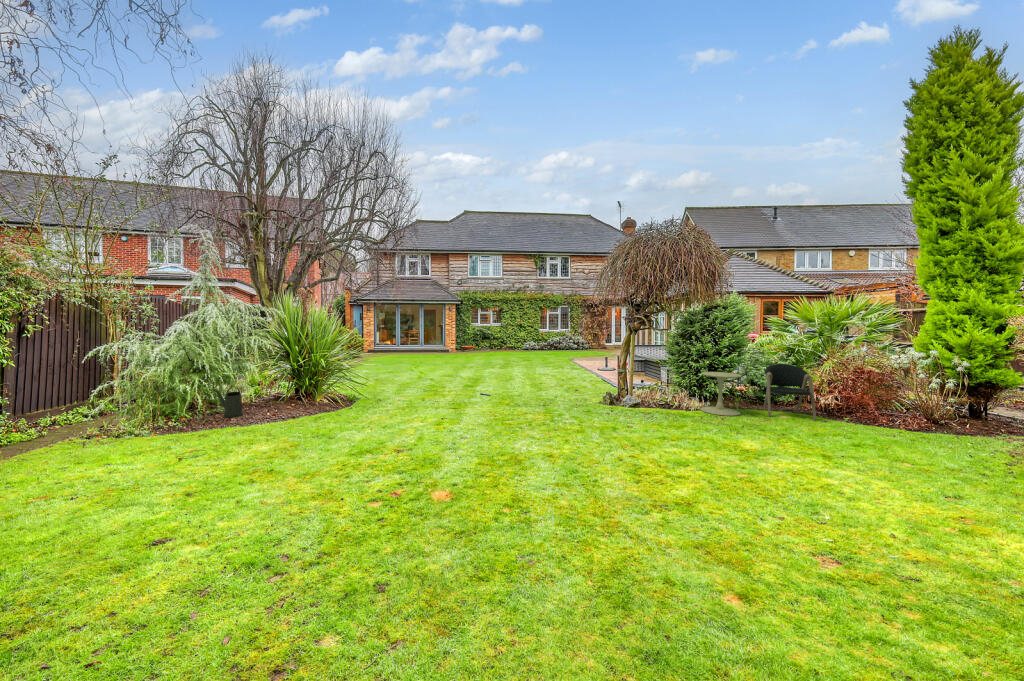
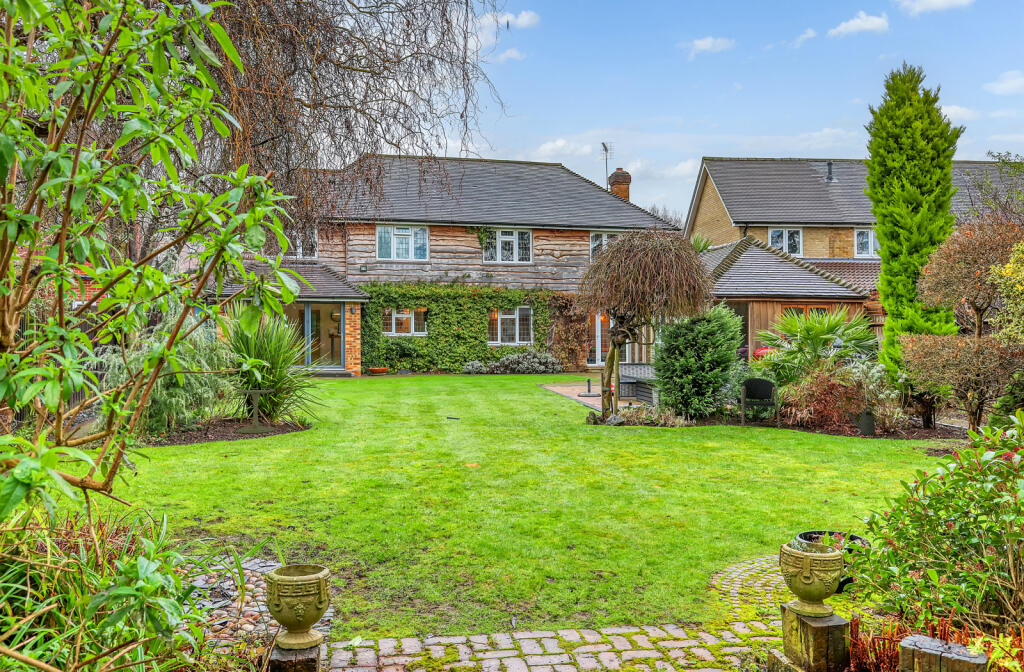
pedestal table: present [700,372,742,416] -> present [236,388,275,433]
watering can: present [216,387,243,418] -> present [846,407,880,435]

